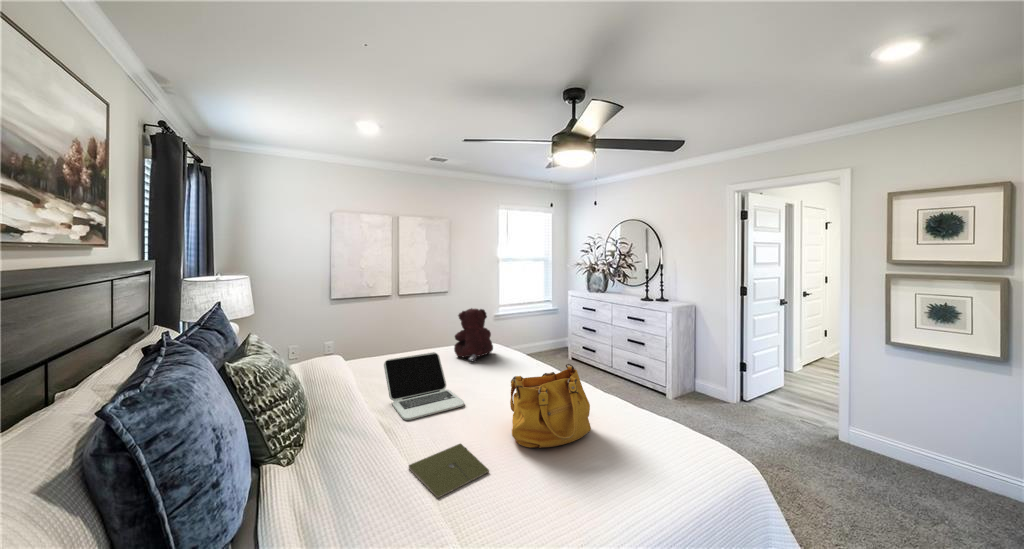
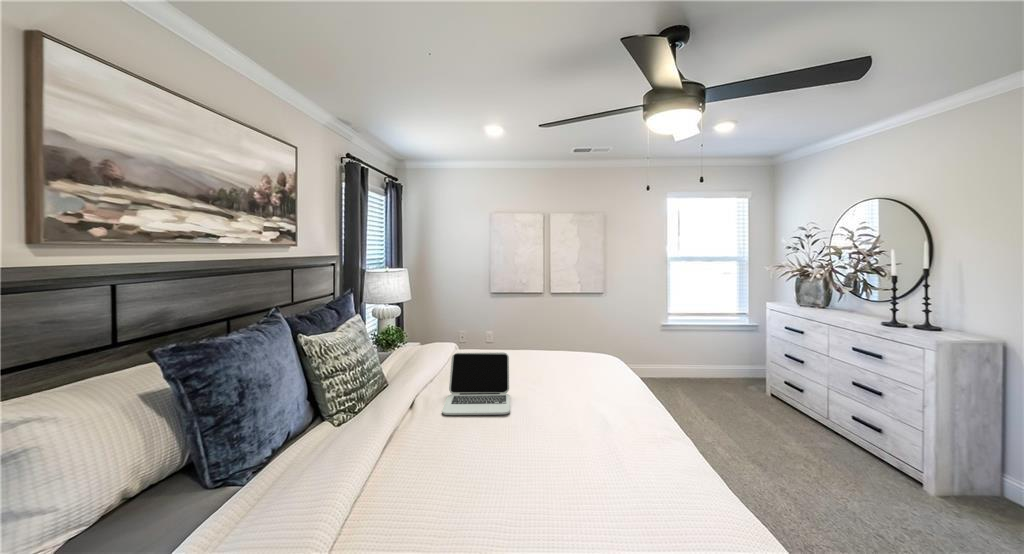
teddy bear: present [454,308,493,362] -> none [552,311,599,372]
handbag: present [510,364,591,448] -> none [509,388,623,491]
notebook: present [409,444,489,498] -> none [386,451,460,498]

